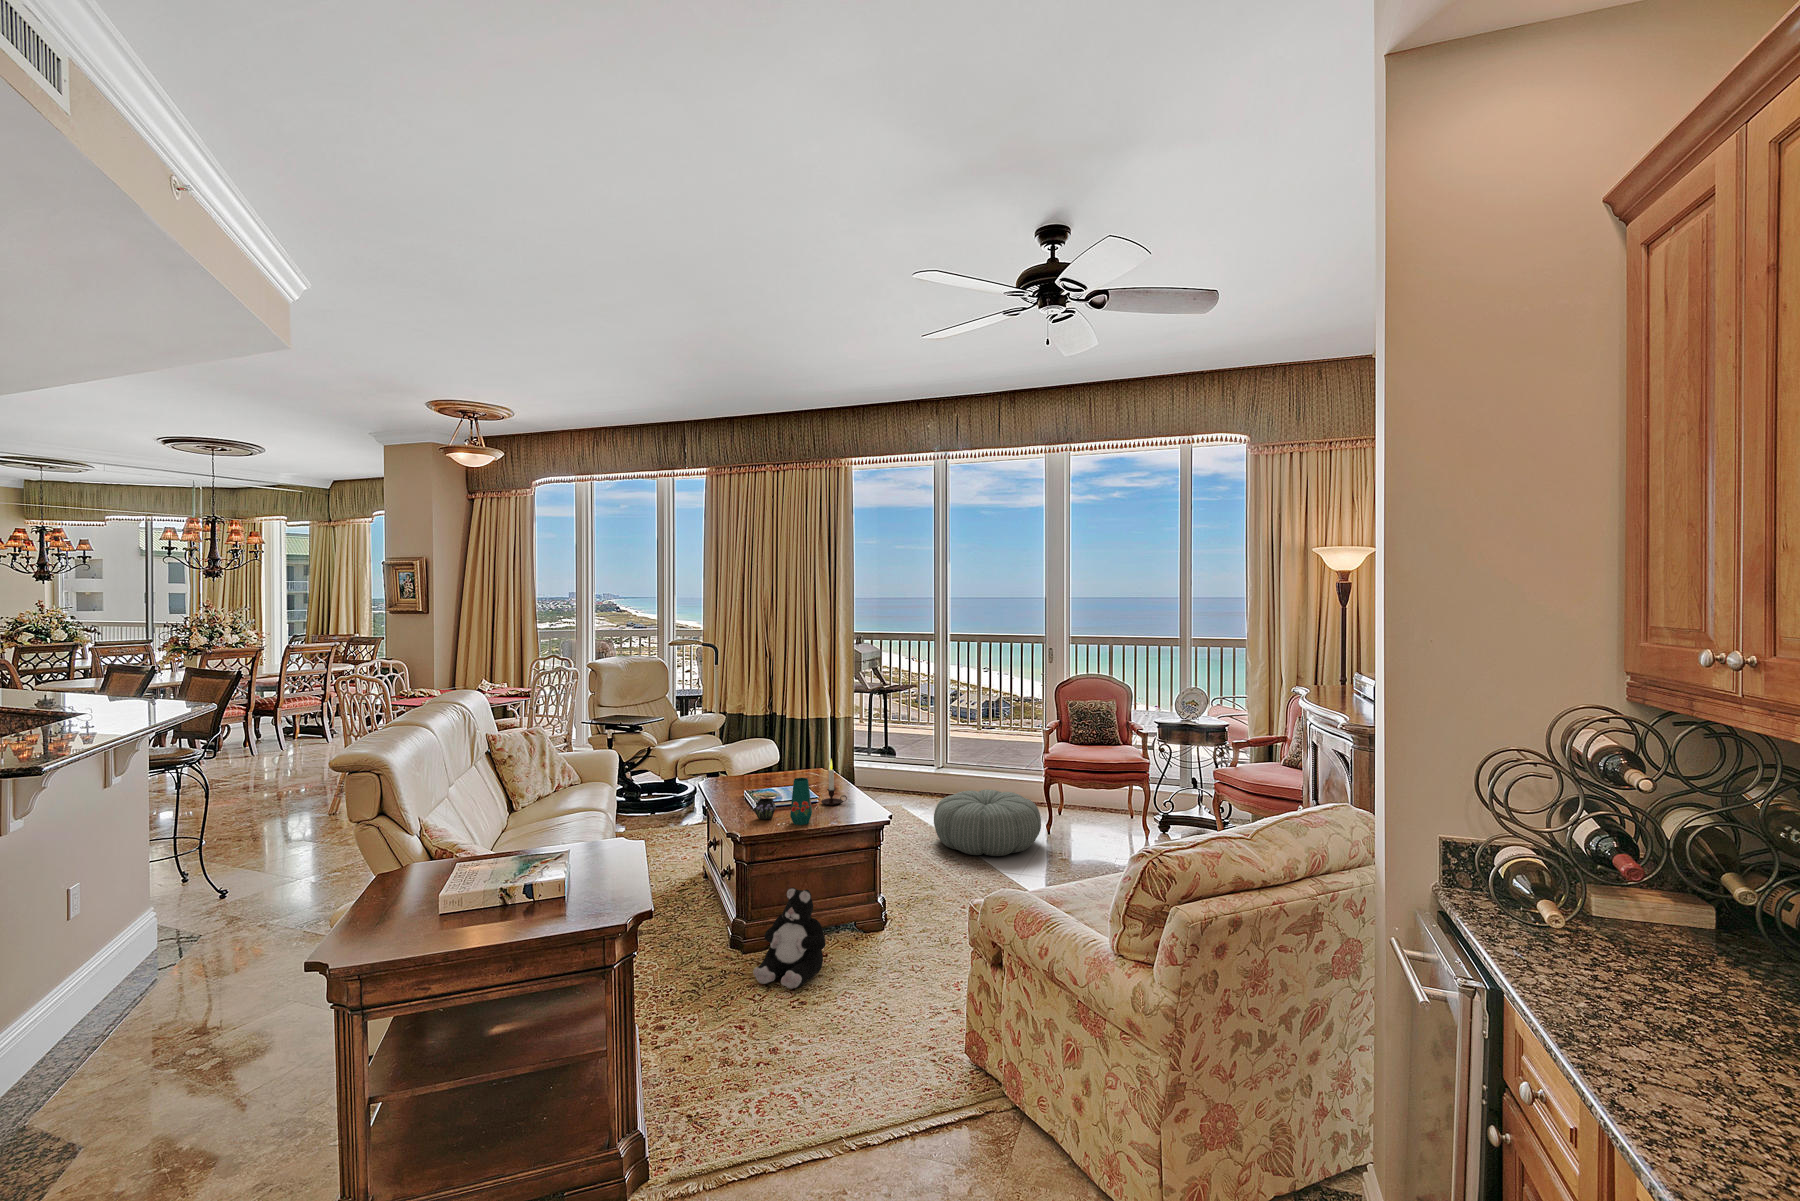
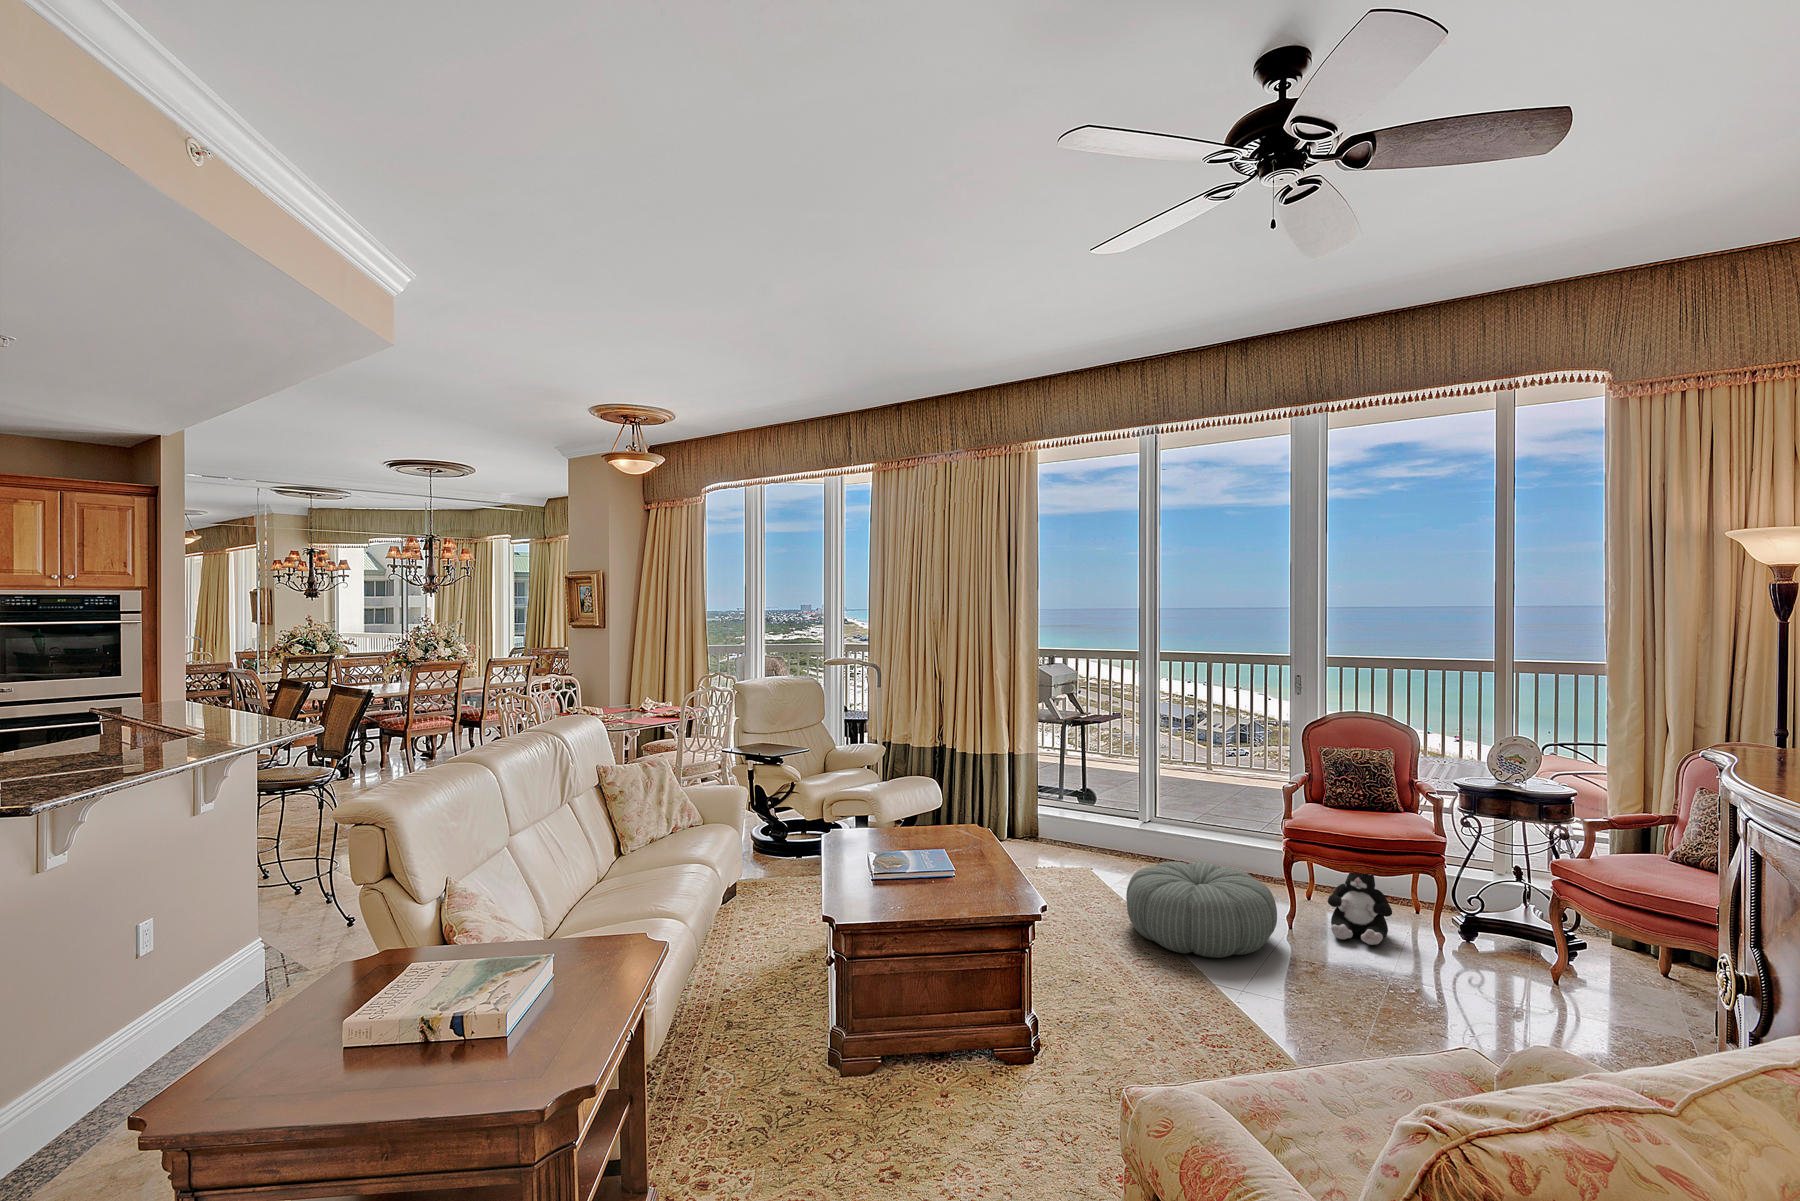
candle: present [821,760,847,805] -> none [958,819,992,880]
vase: present [754,778,812,825] -> none [866,845,937,910]
plush toy: present [753,888,826,989] -> present [1328,873,1392,945]

